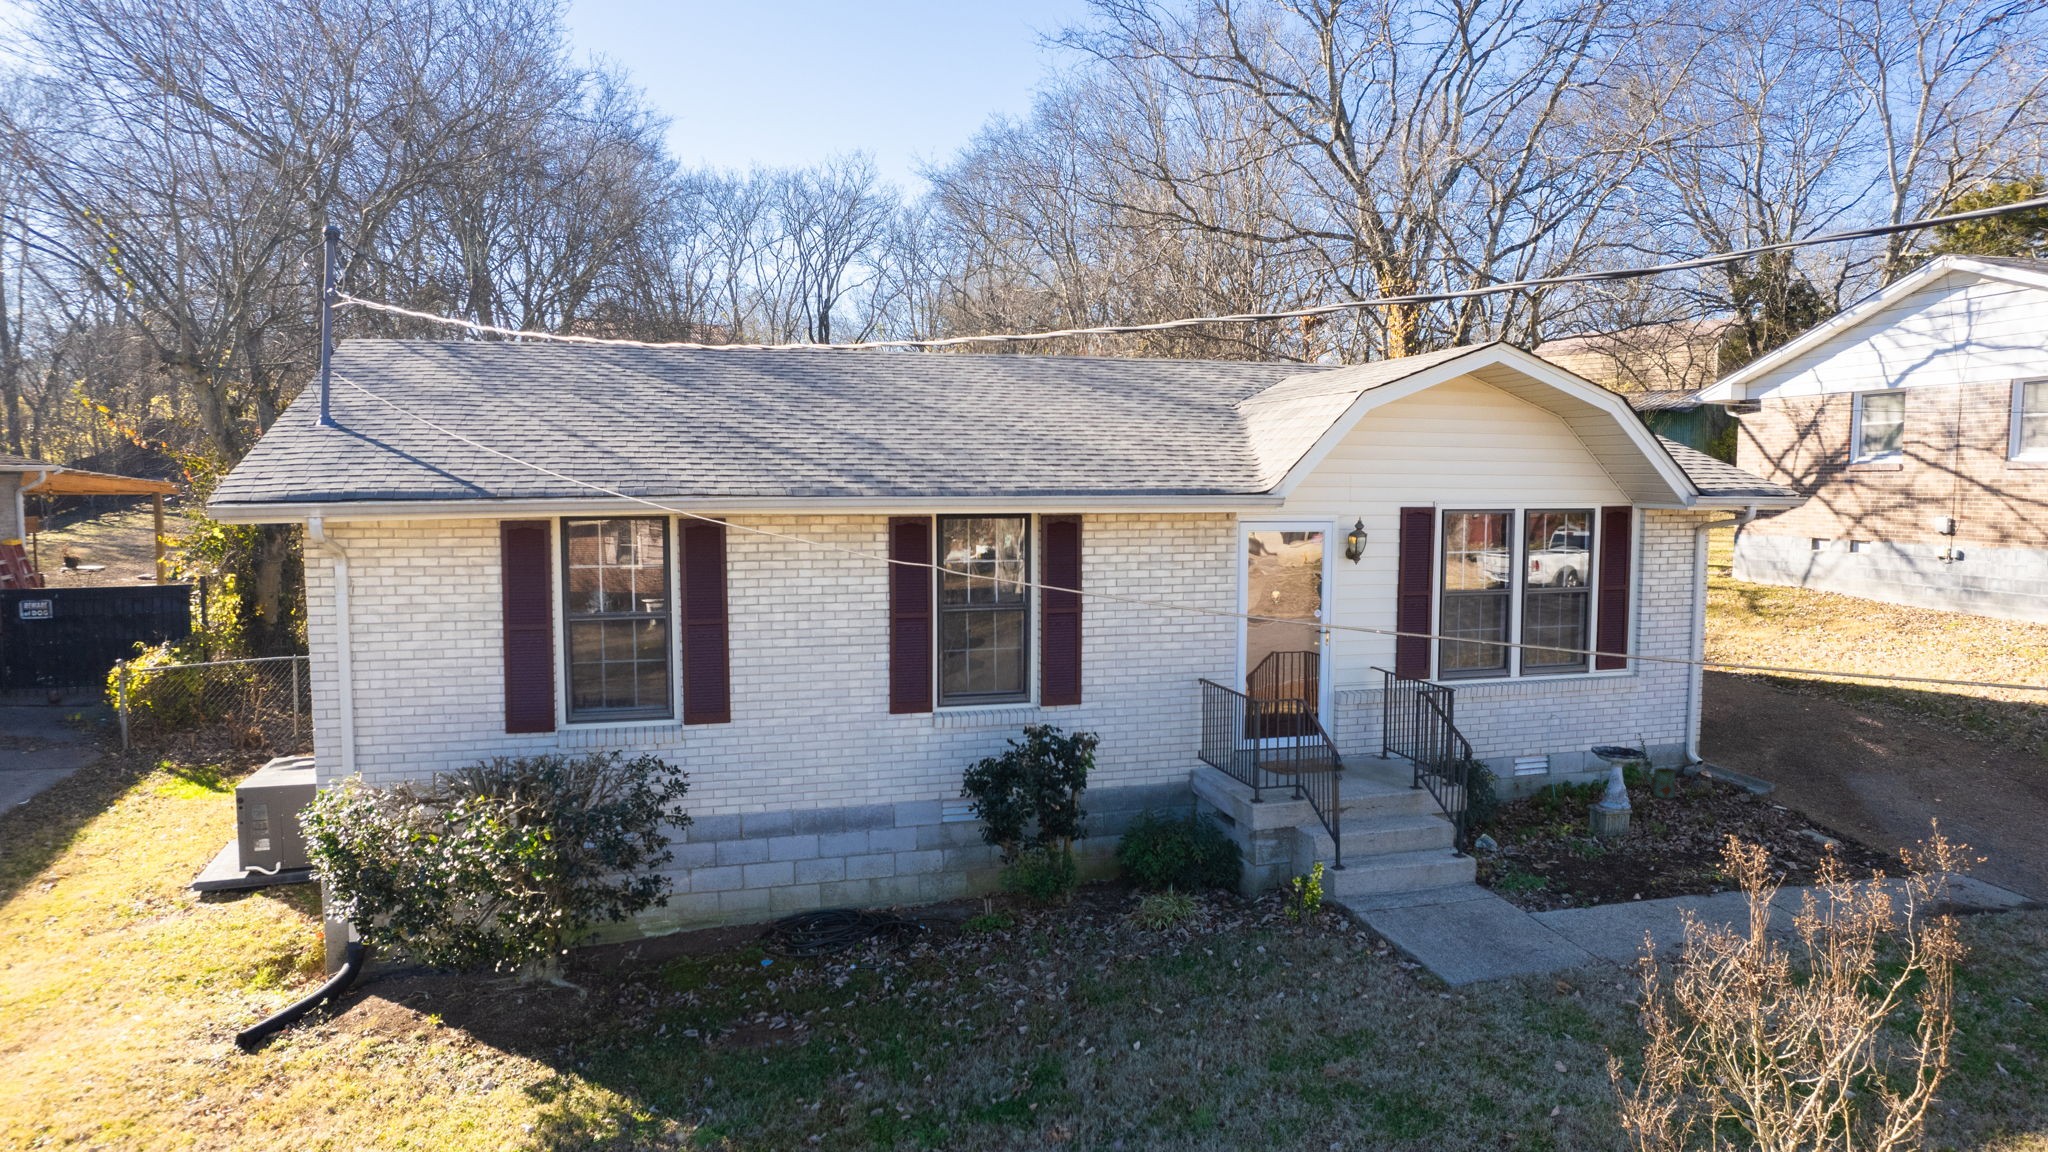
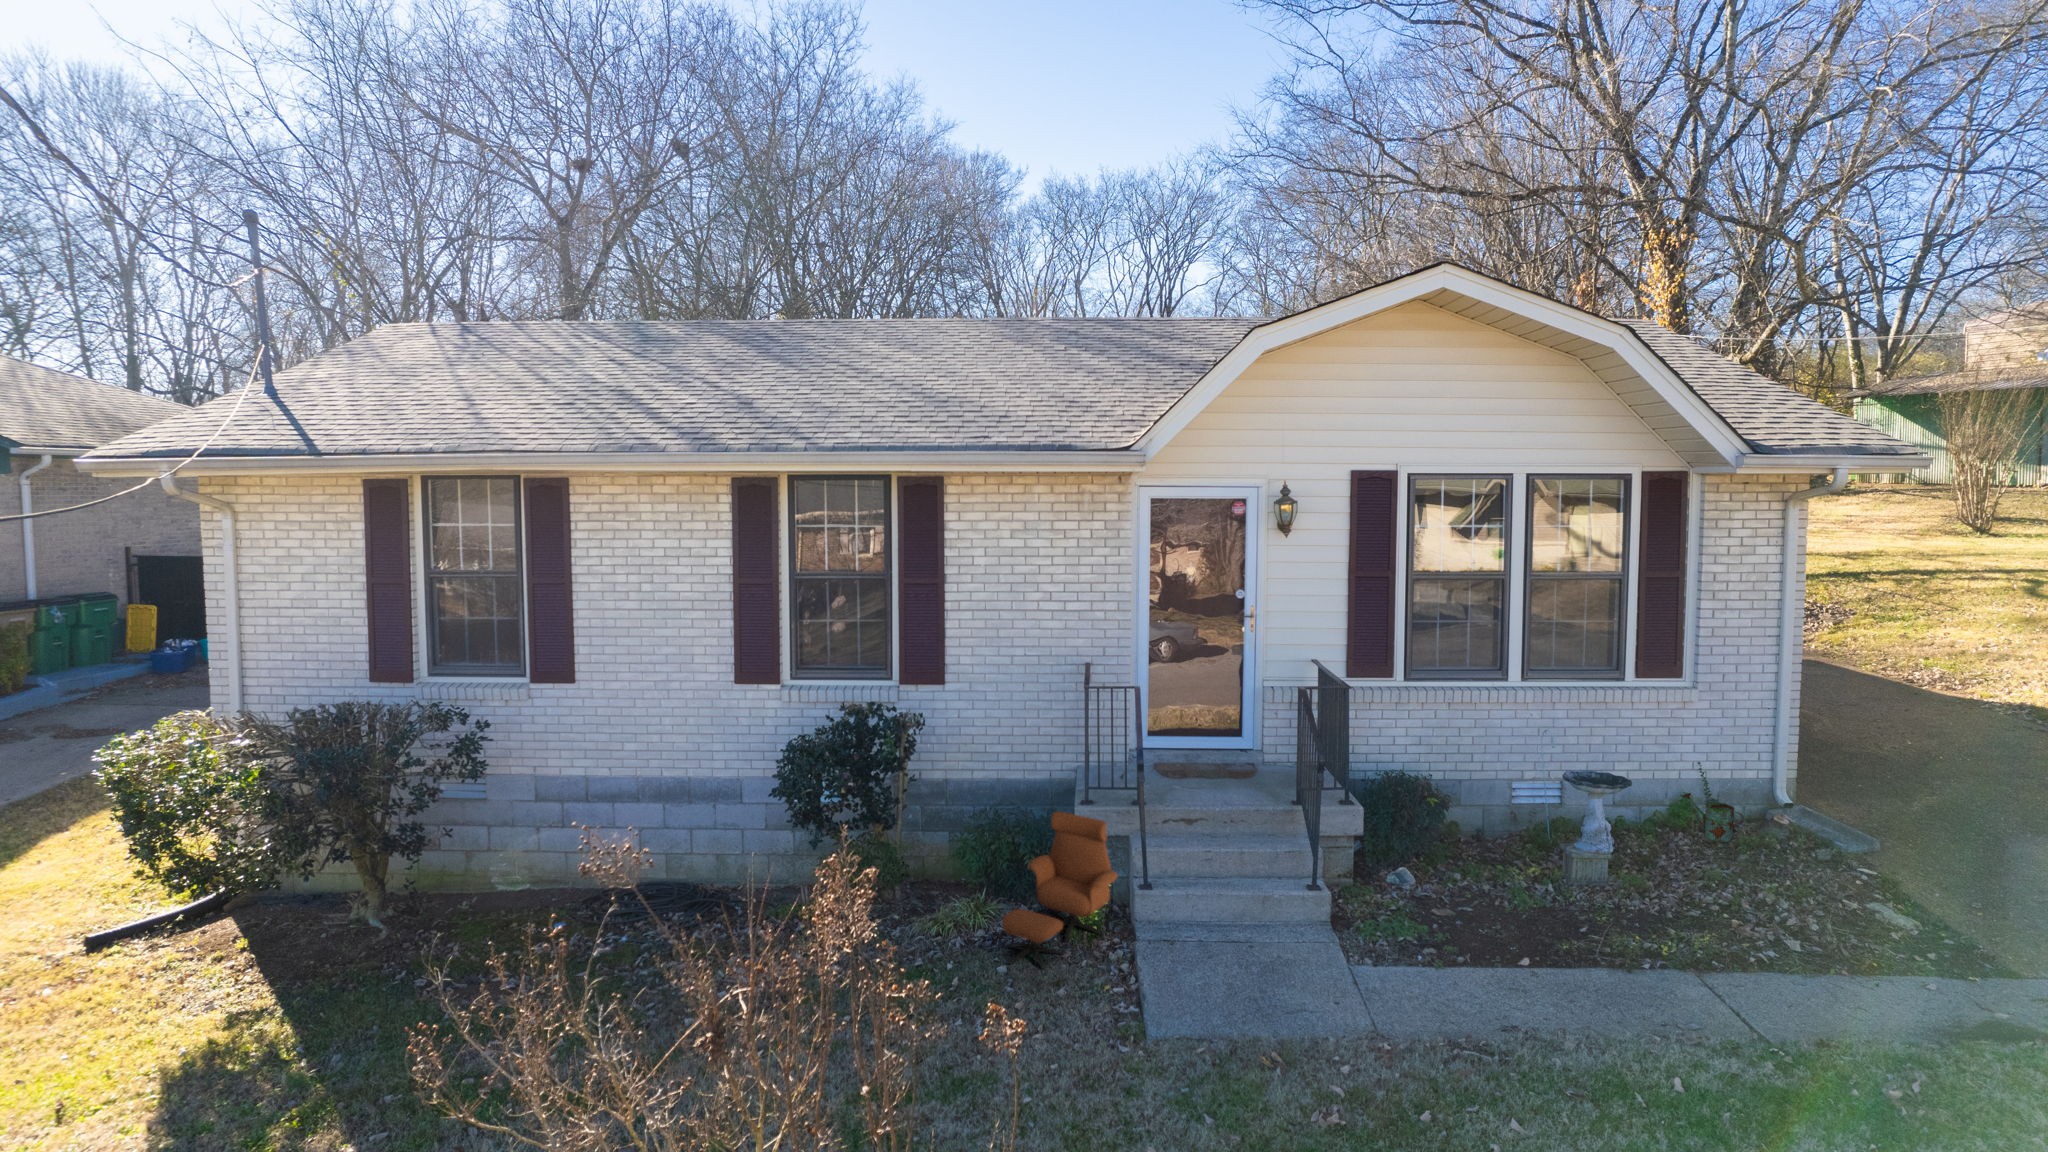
lounge chair: none [1212,809,1296,942] -> present [1002,811,1118,968]

